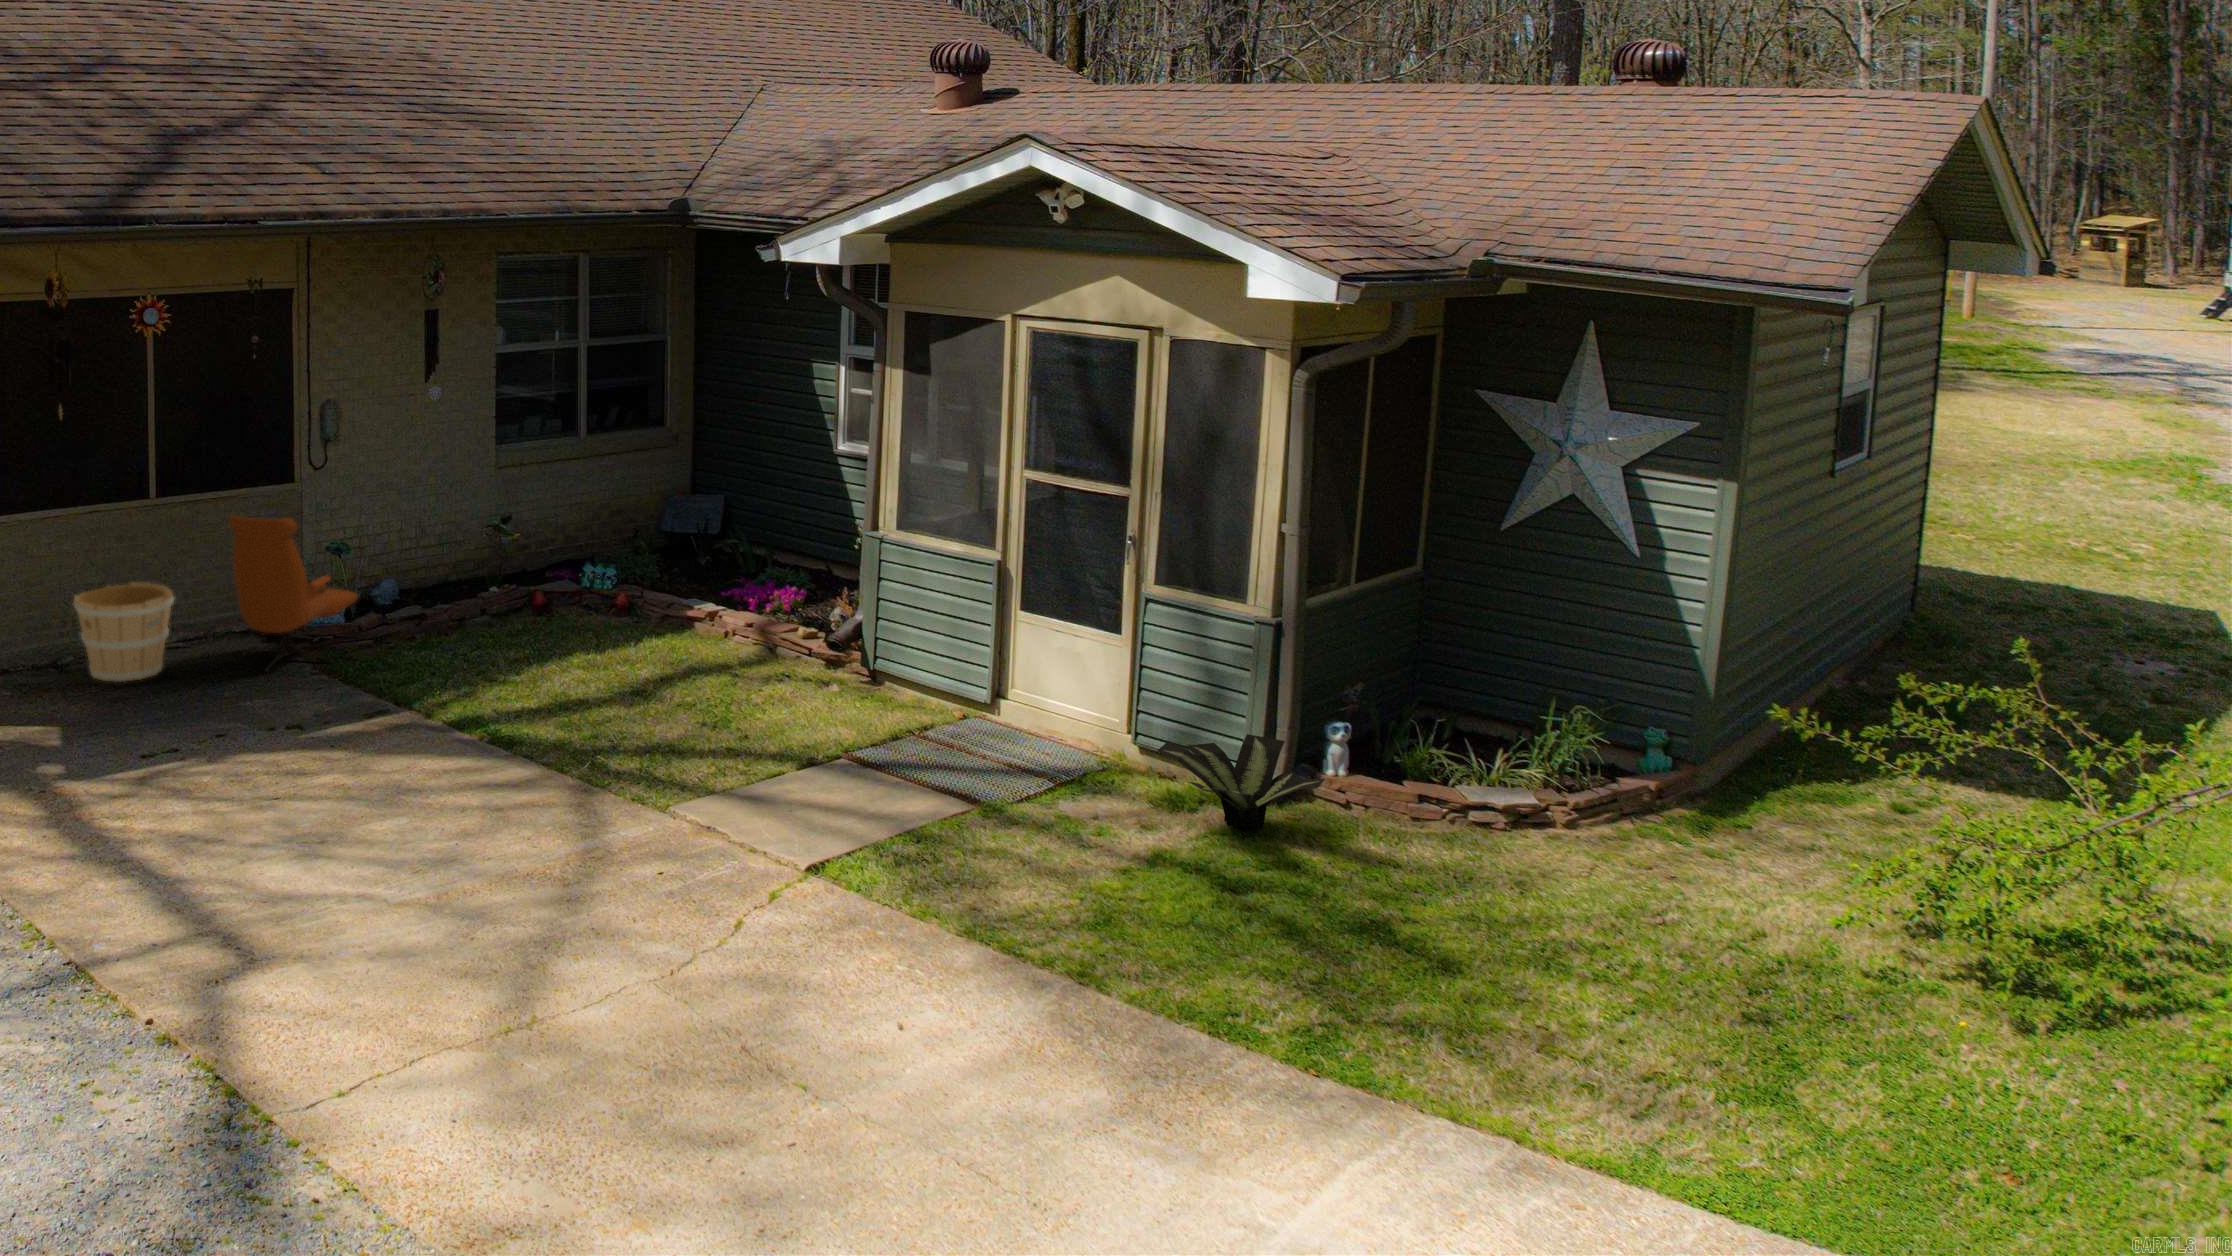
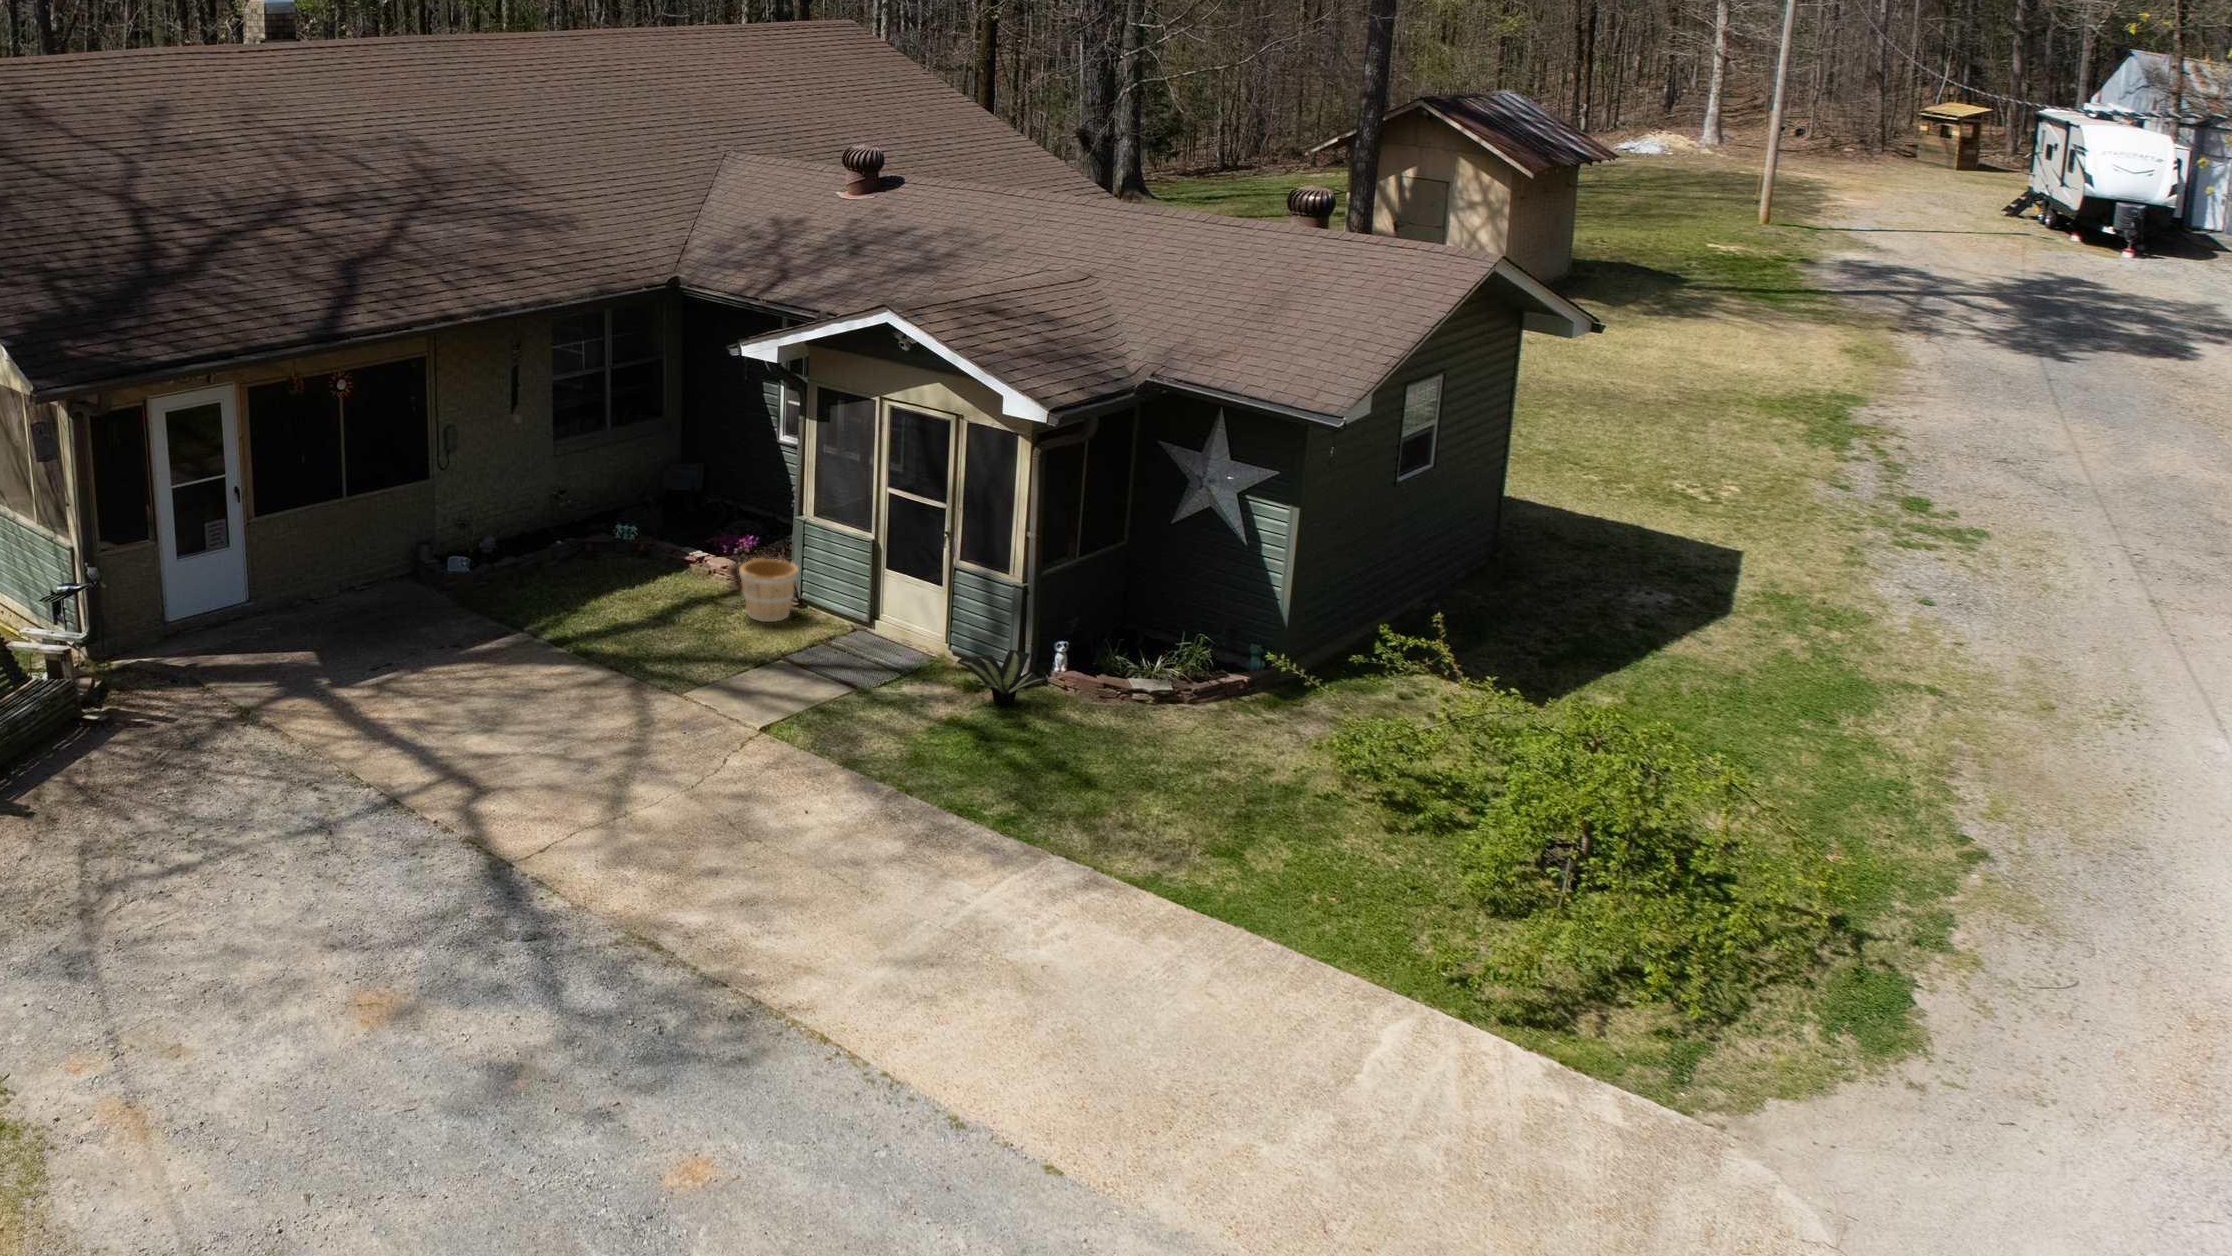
lounge chair: present [229,515,358,671] -> none [399,513,475,608]
wooden bucket: present [74,582,174,682] -> present [739,558,799,622]

